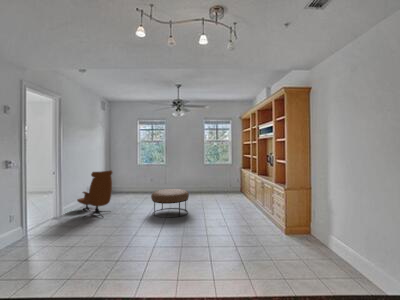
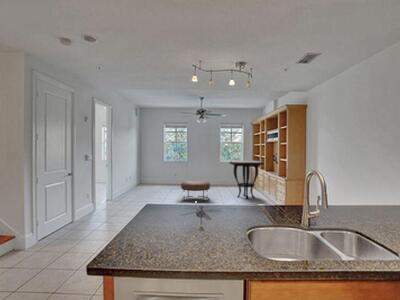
side table: none [213,162,256,211] -> present [229,160,264,199]
lounge chair: present [77,170,112,217] -> none [122,164,152,201]

